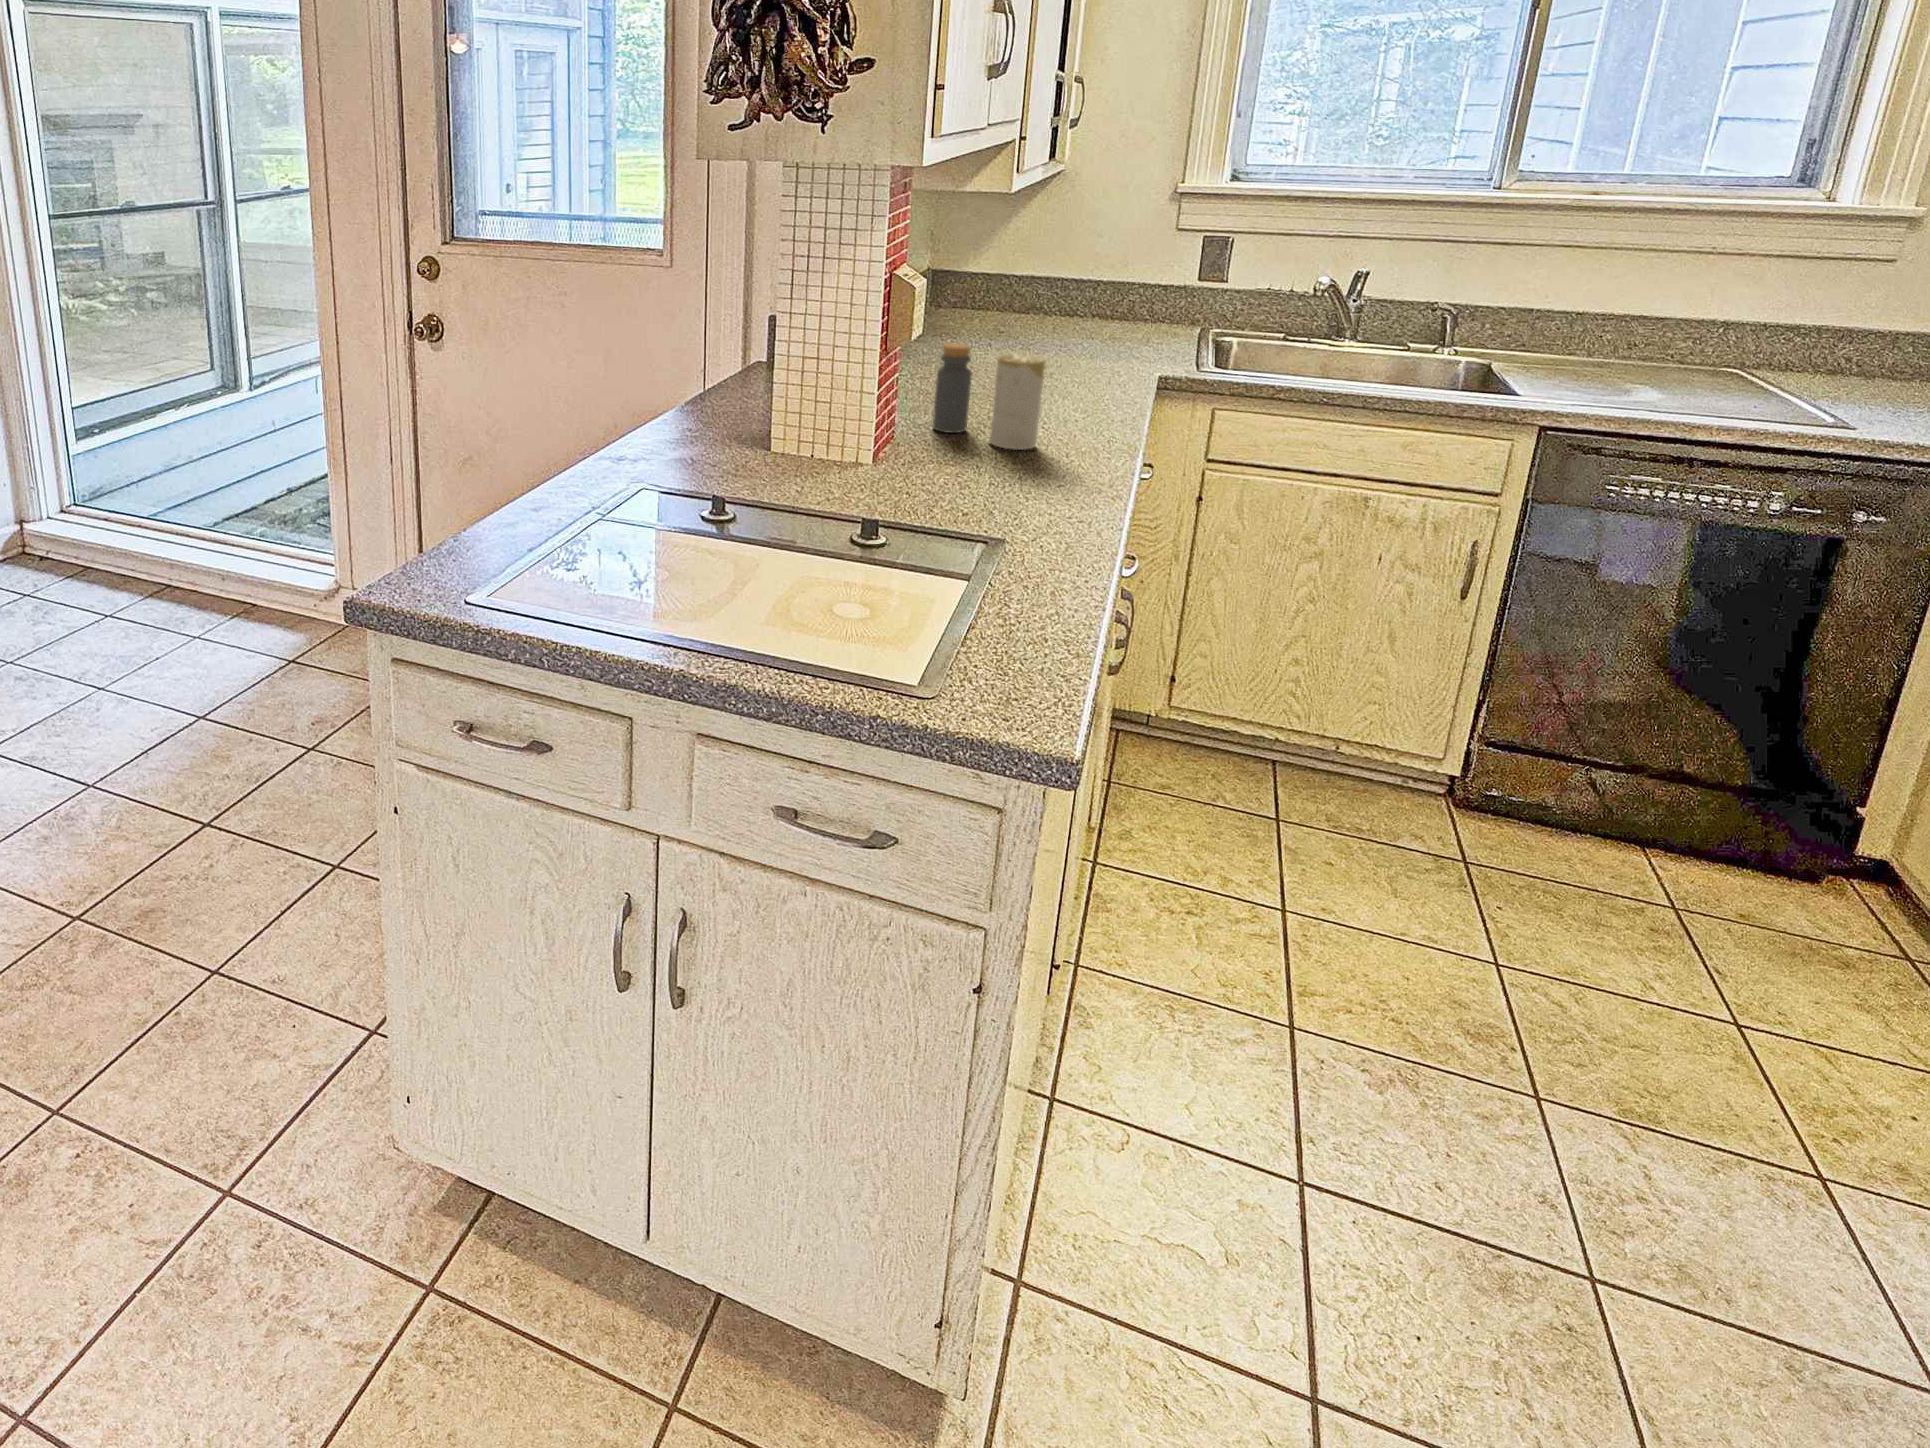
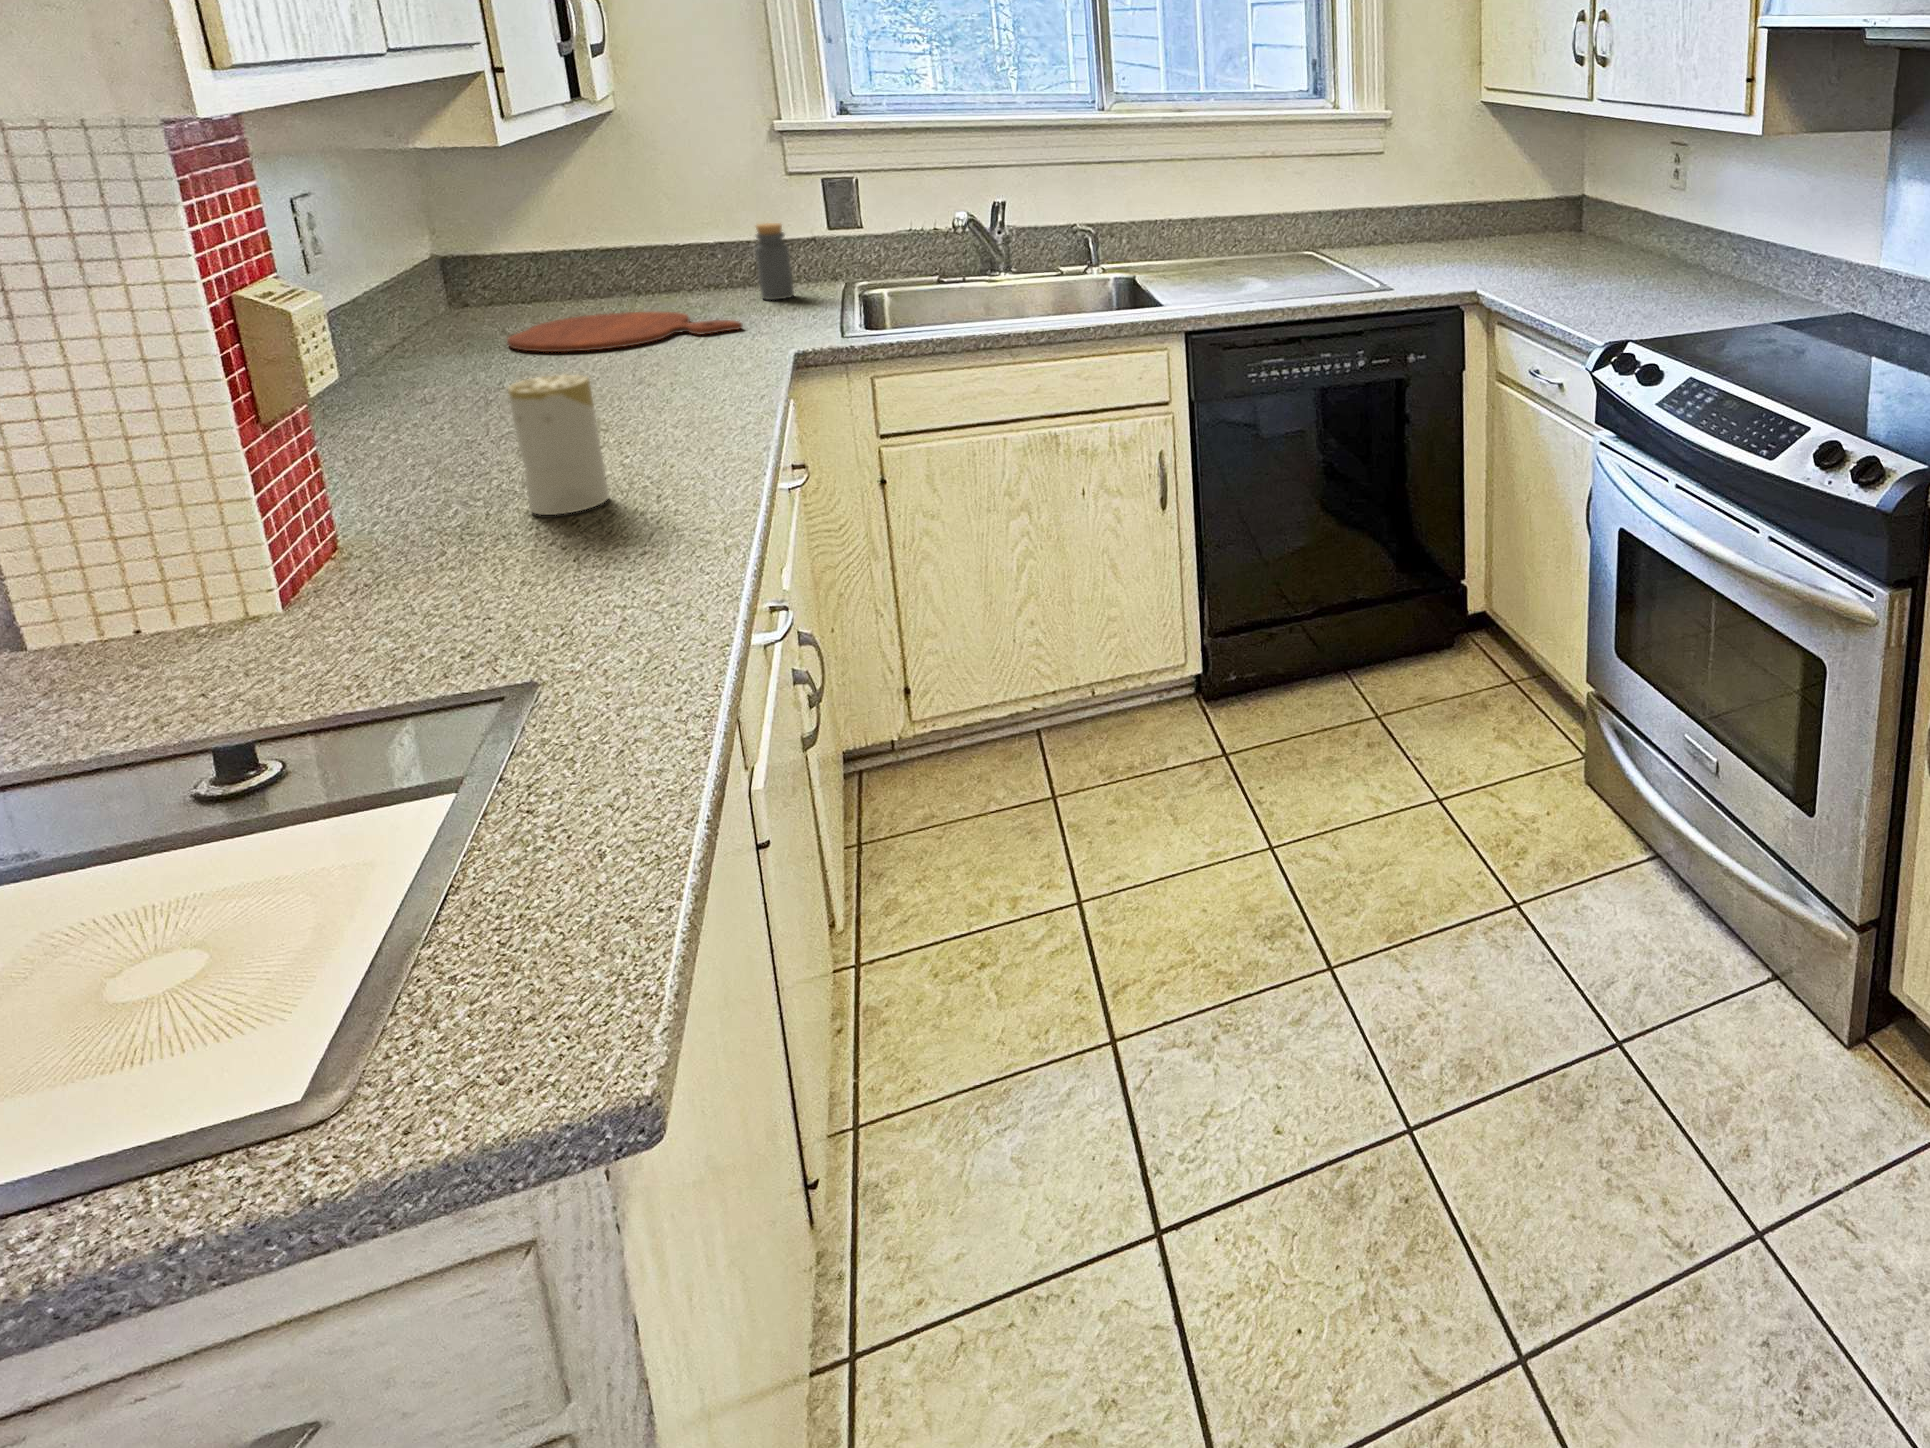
cutting board: none [967,324,1122,351] -> present [507,312,743,352]
bottle: present [933,343,972,433] -> present [755,223,794,300]

